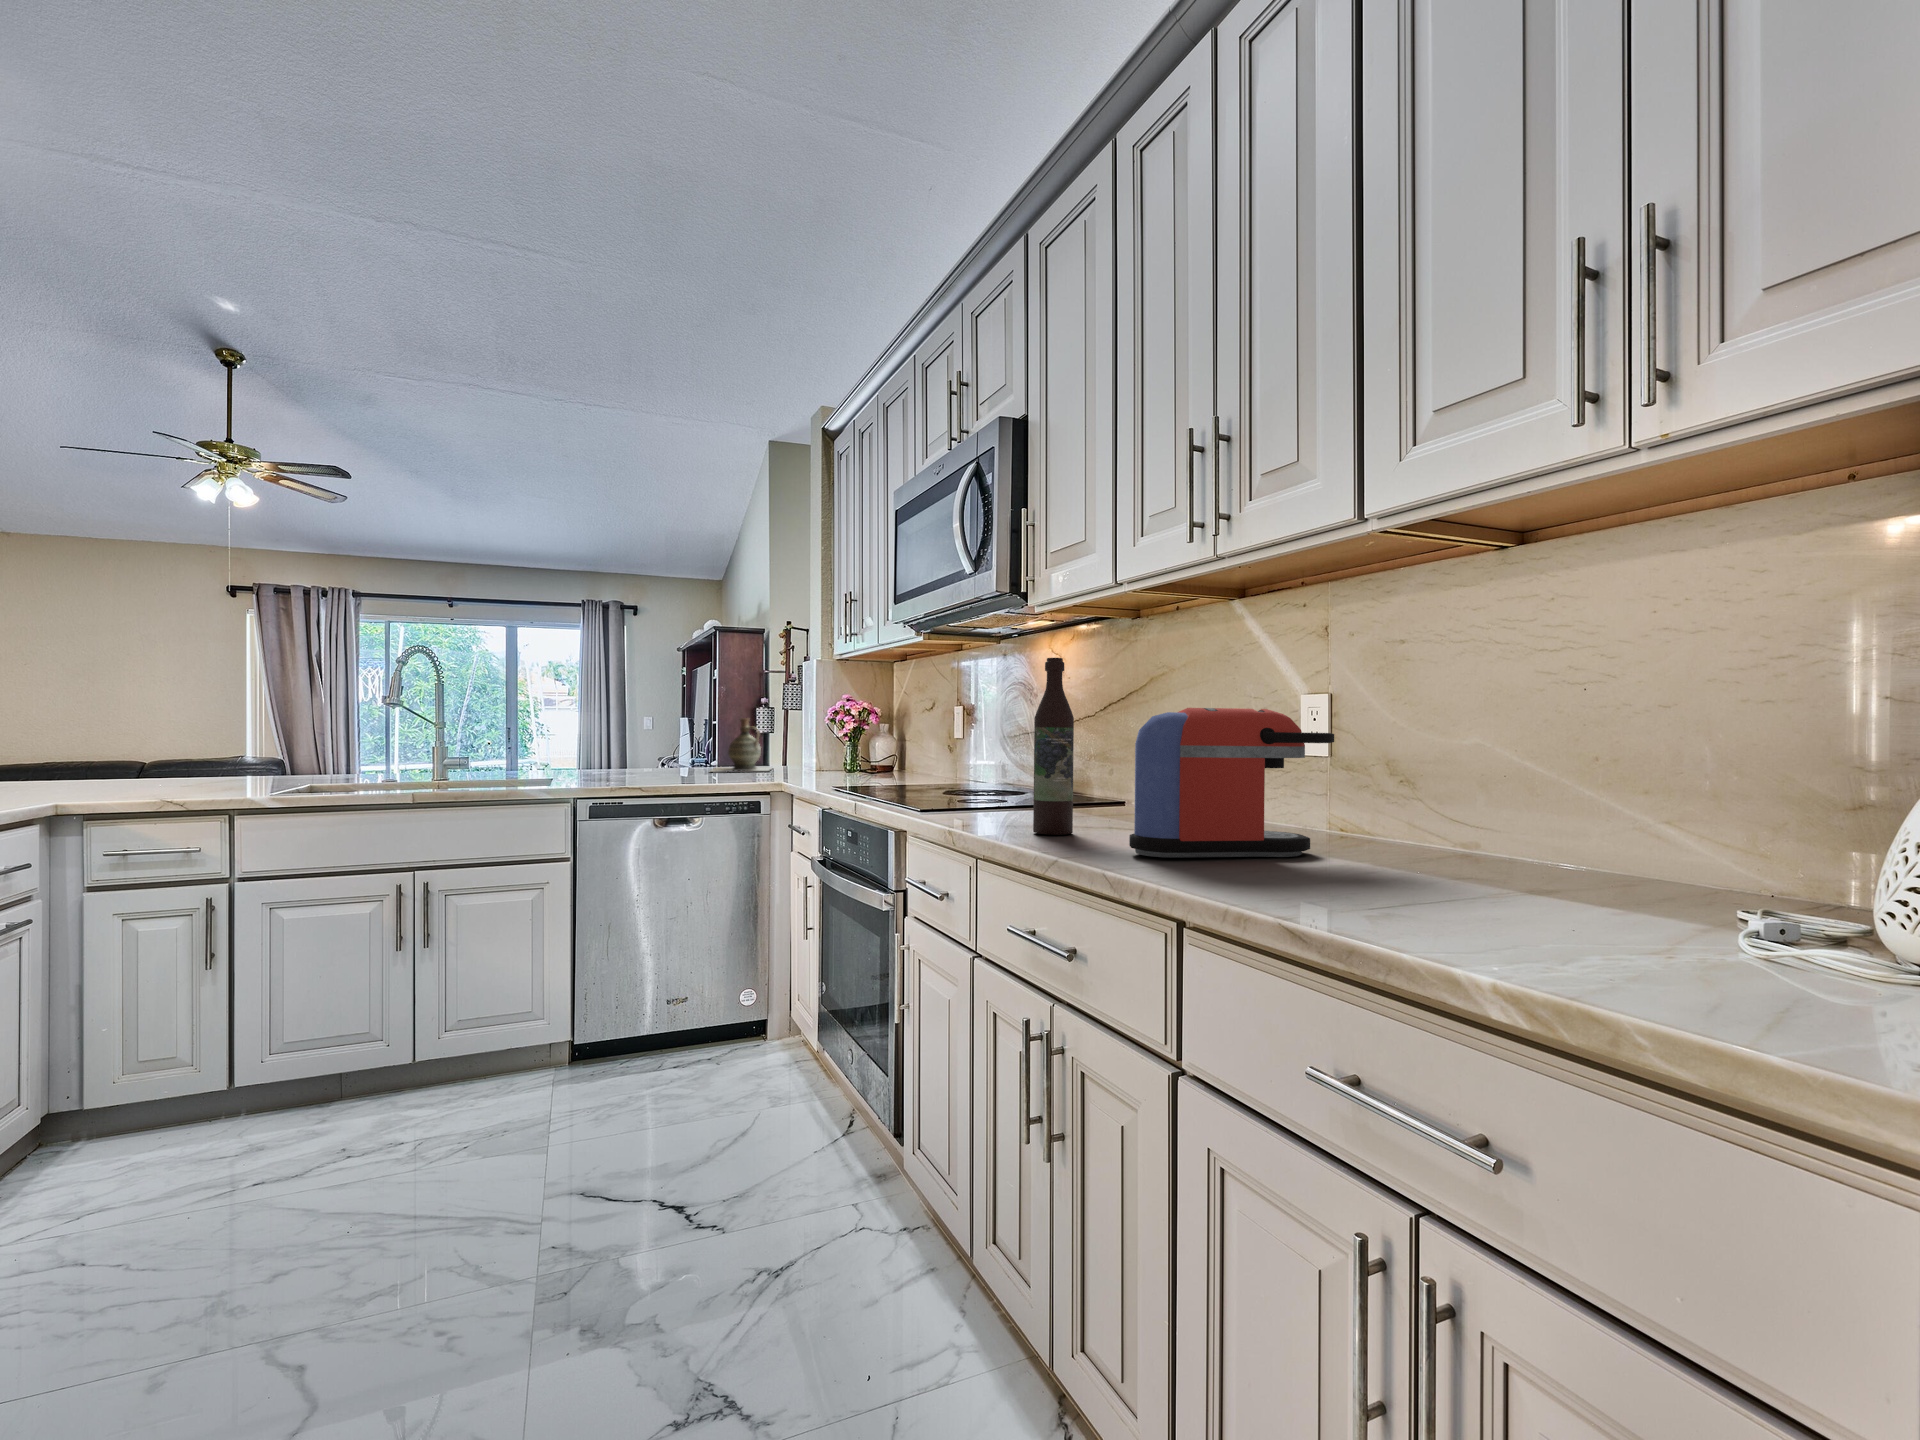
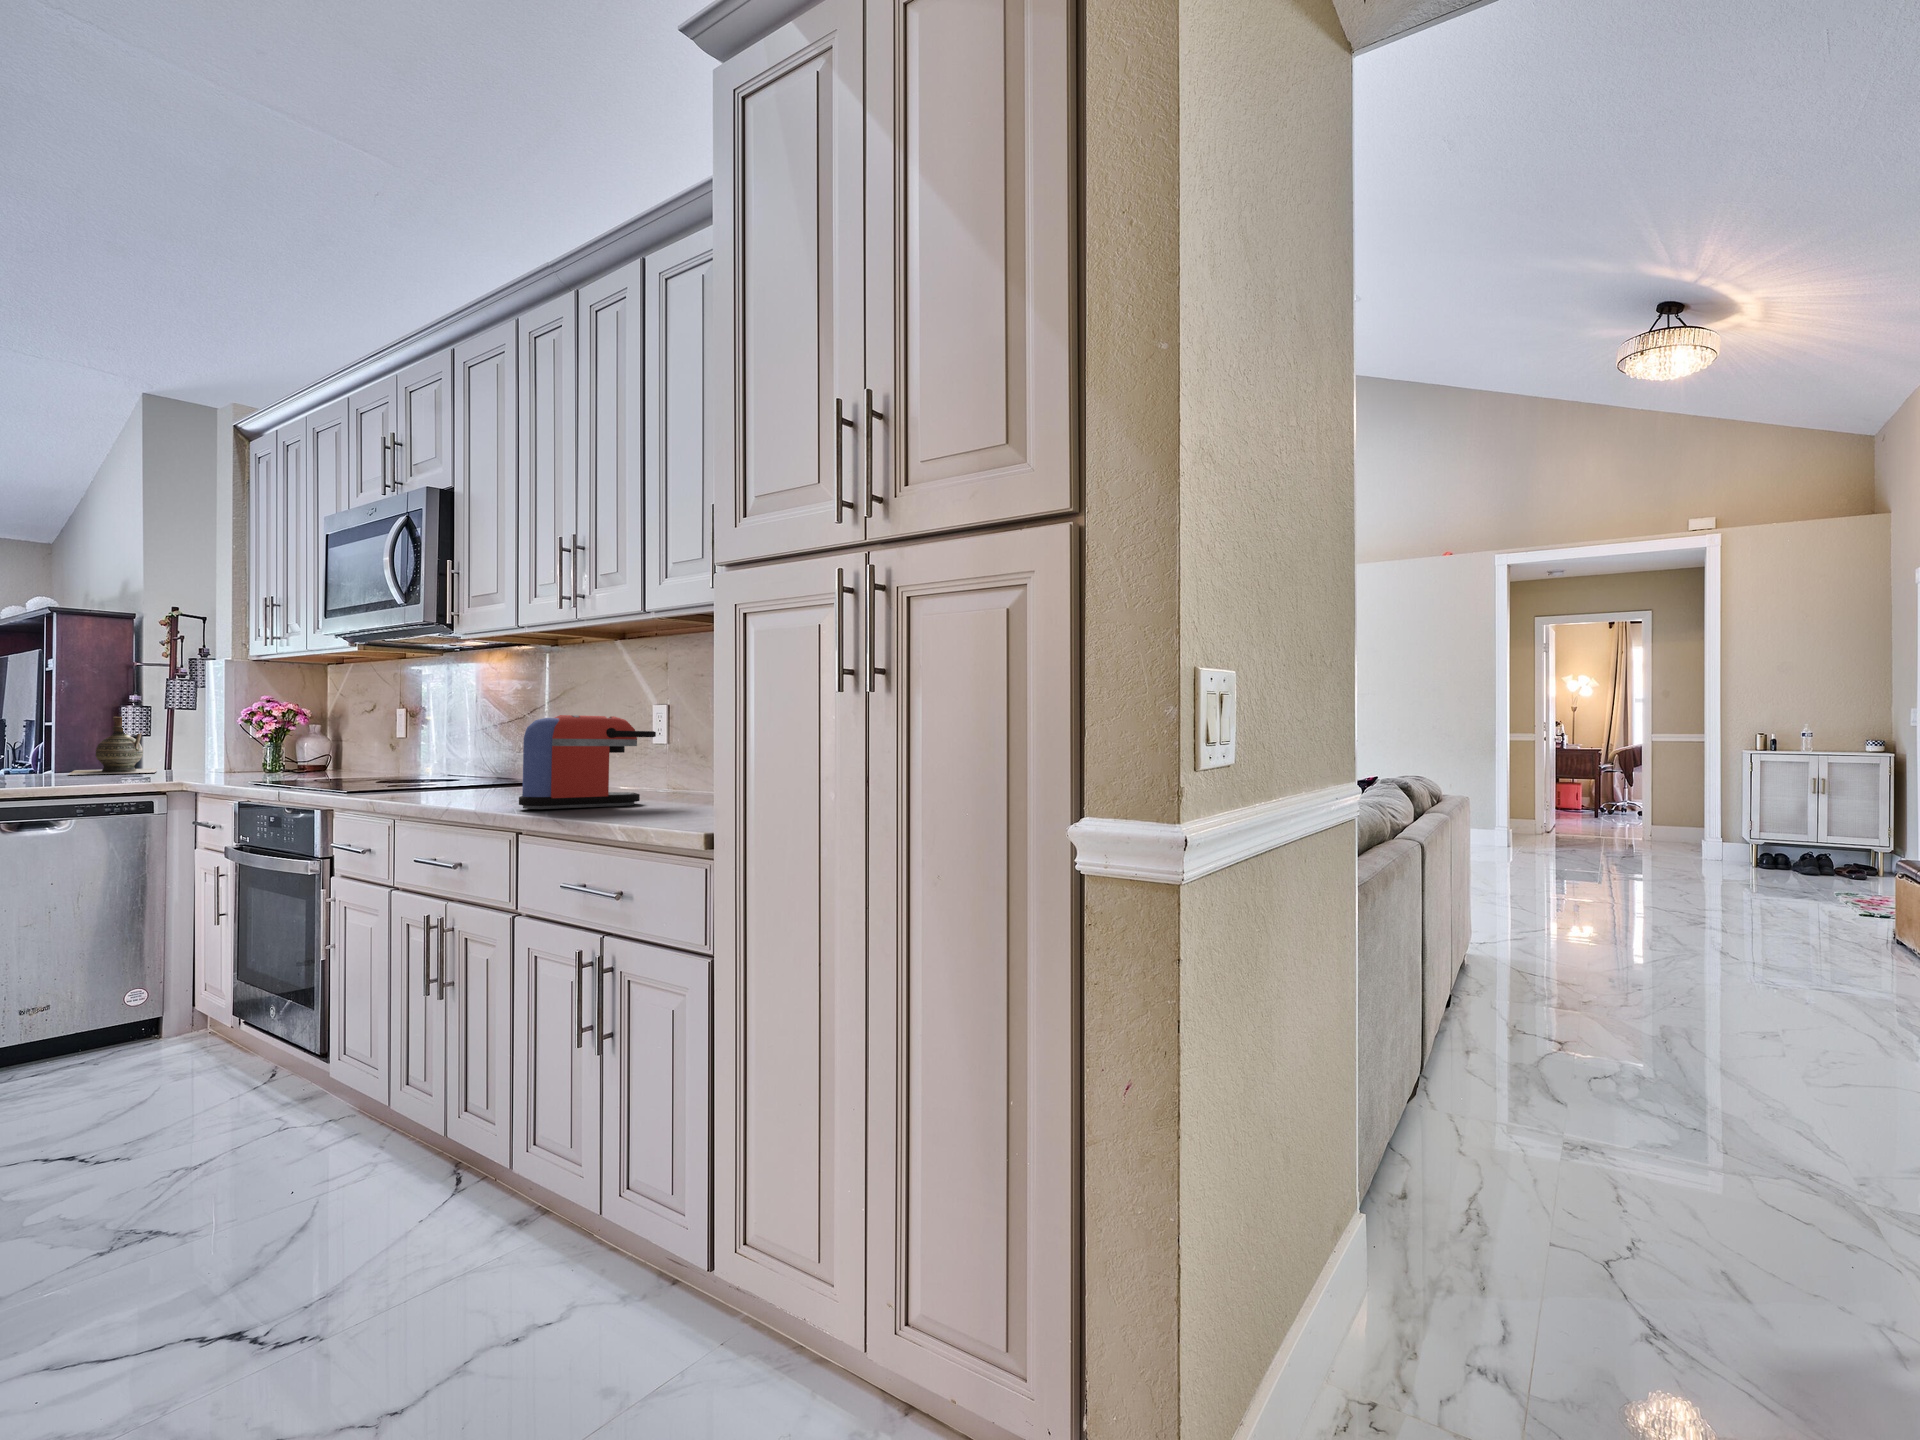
wine bottle: present [1033,658,1074,835] -> none [451,678,485,803]

